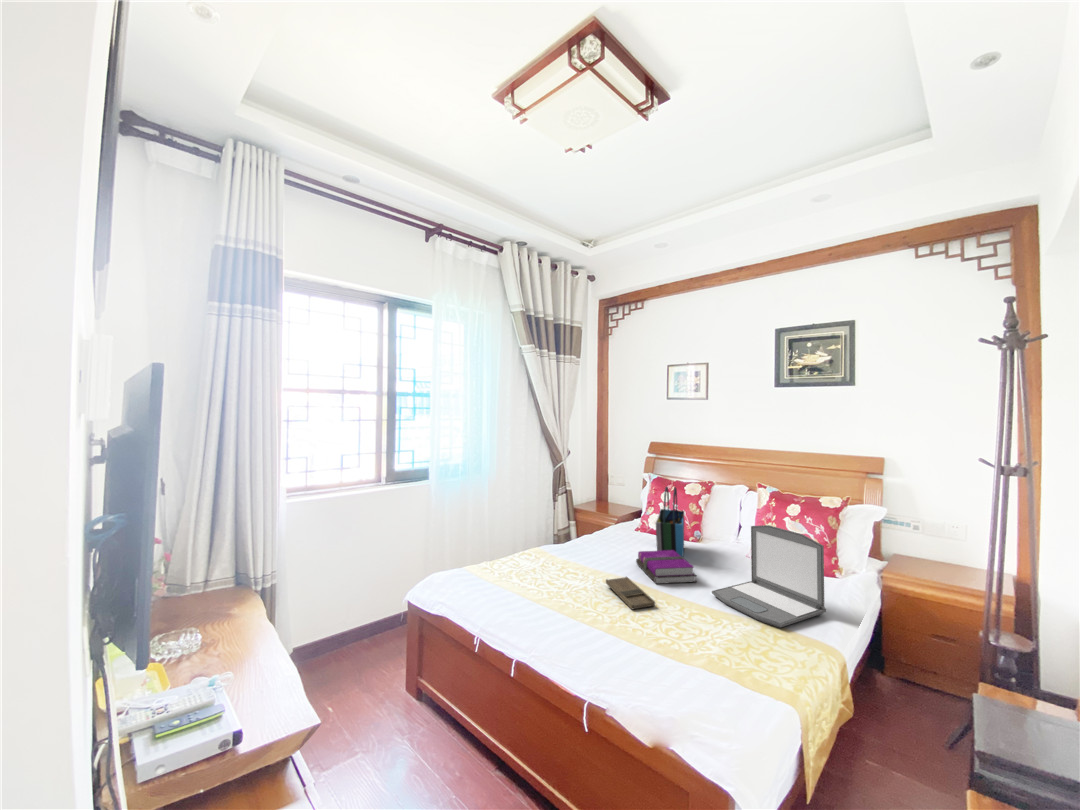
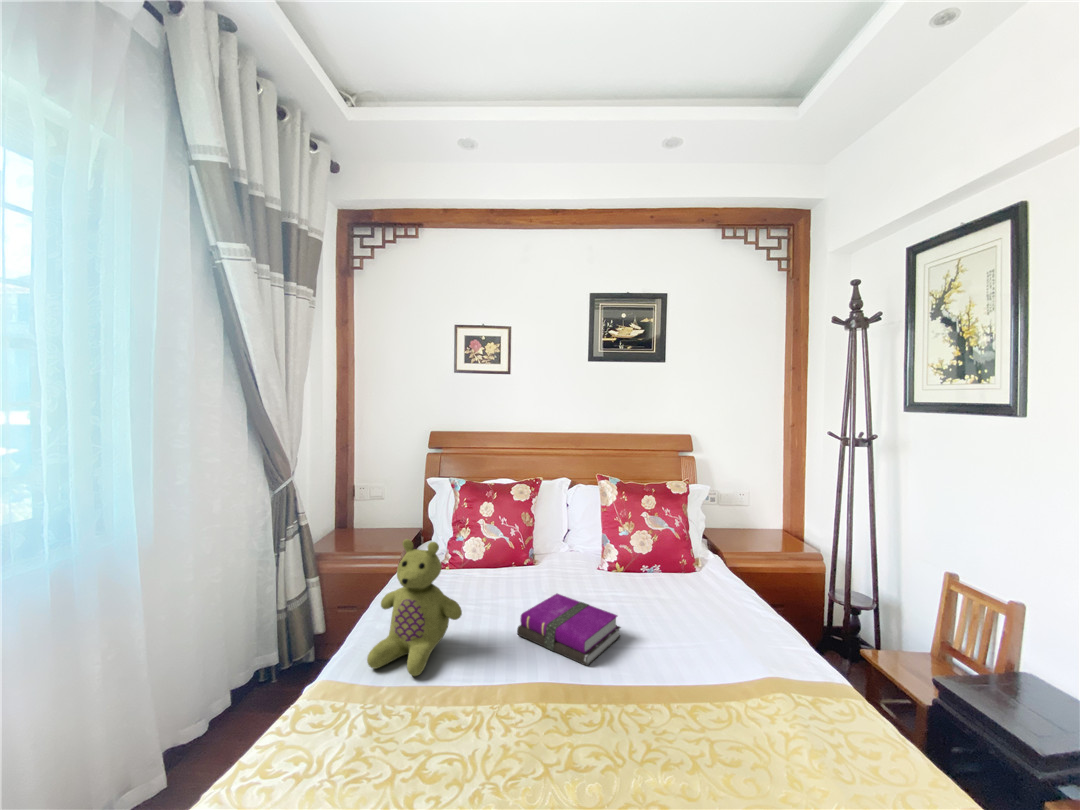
tote bag: present [656,487,684,557] -> none [493,496,560,603]
stuffed bear: none [556,495,602,560] -> present [367,539,462,676]
laptop: present [712,525,826,628] -> none [665,533,788,675]
tray: present [606,577,655,609] -> none [538,677,652,754]

